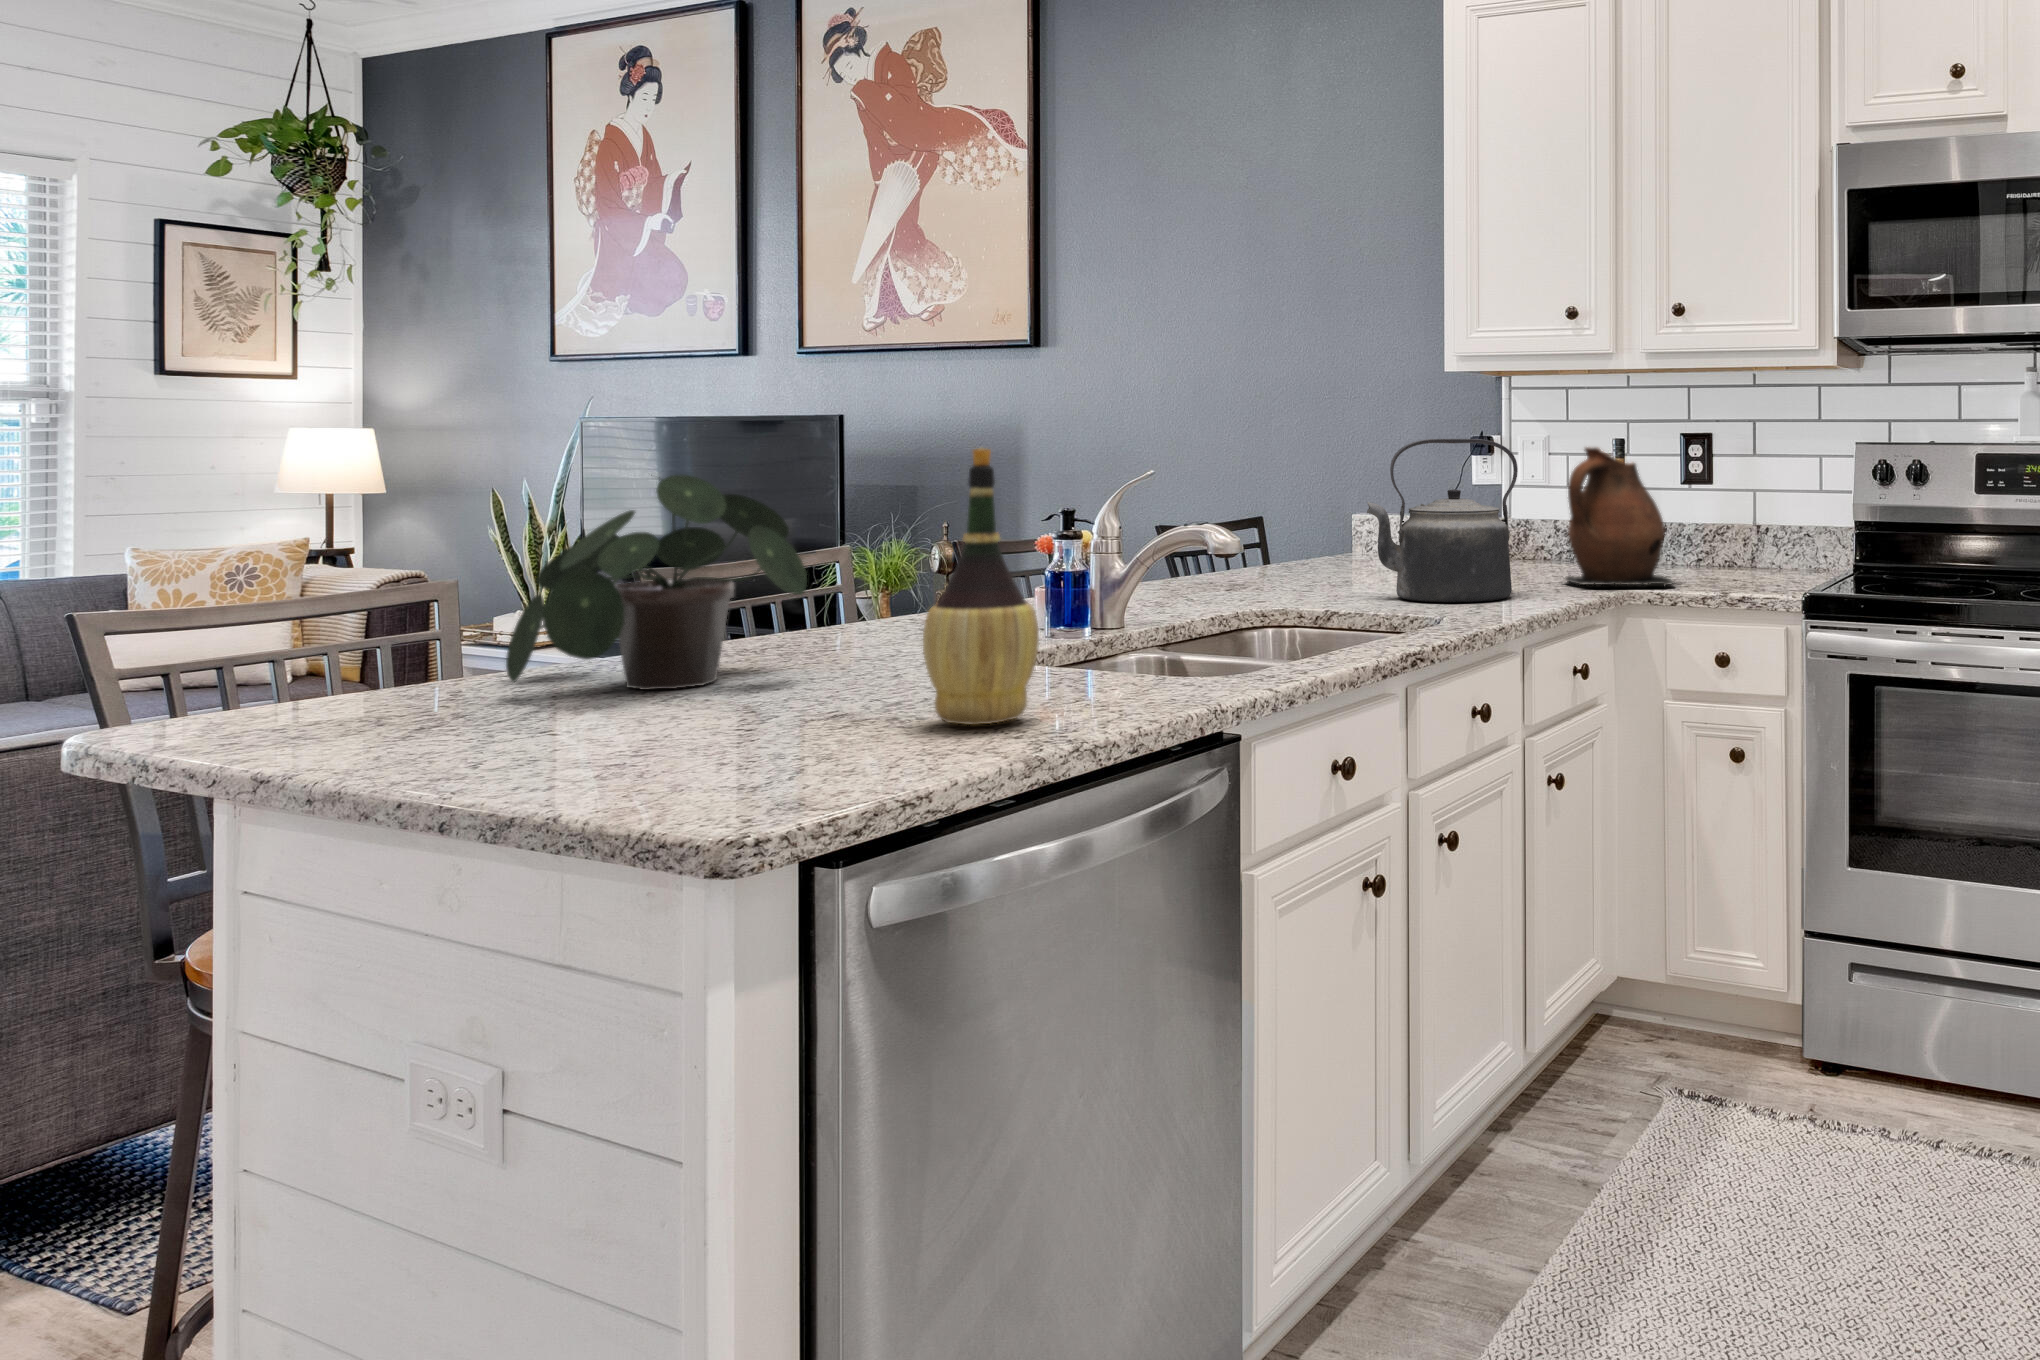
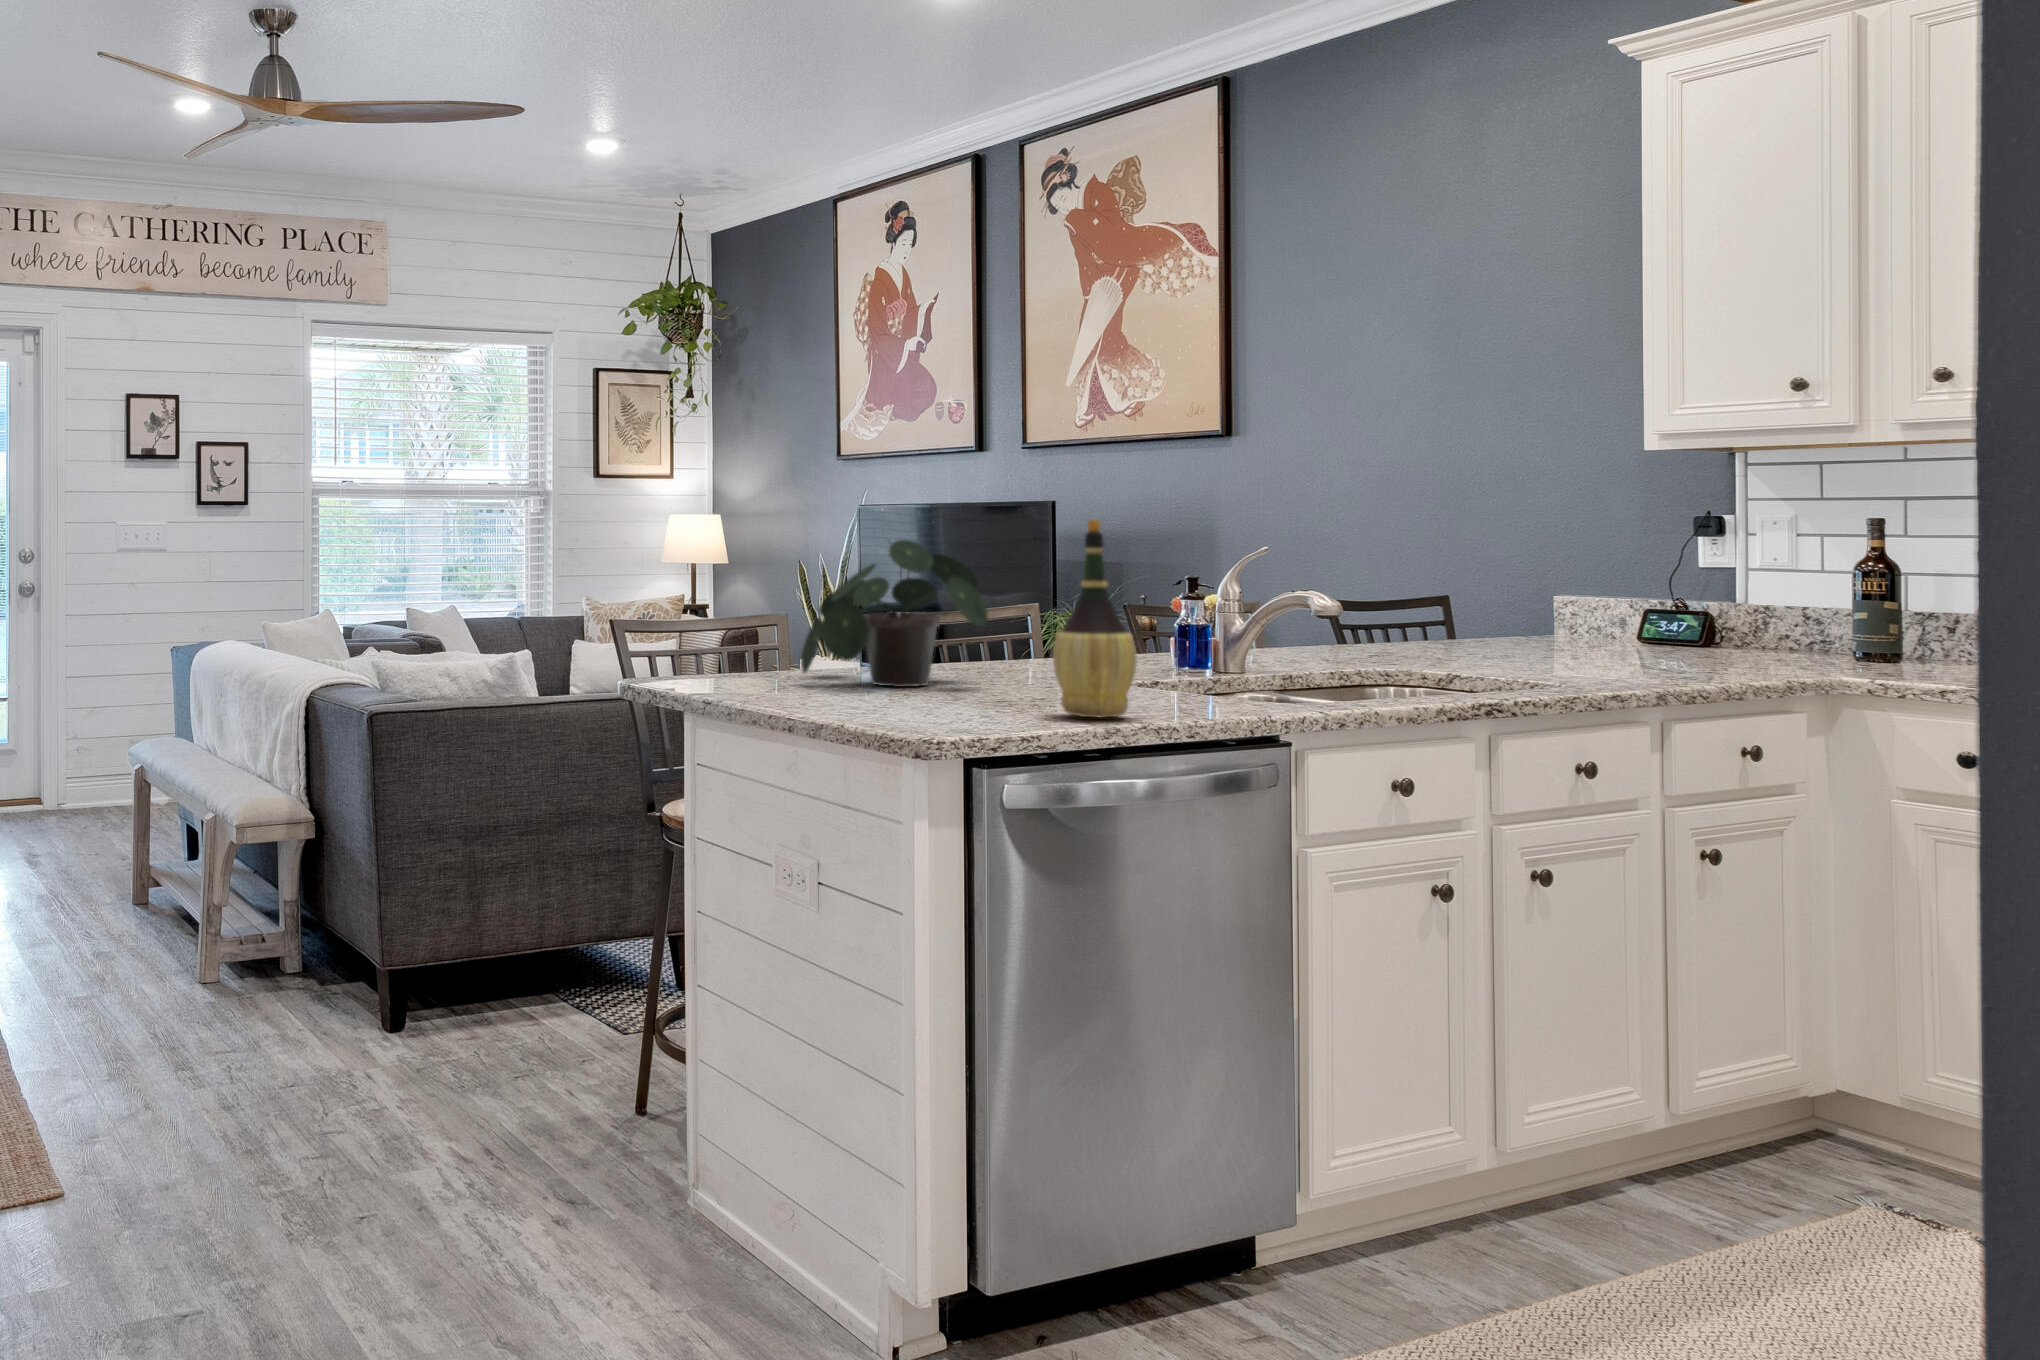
kettle: present [1367,439,1518,602] -> none [1510,517,1685,677]
ceramic pitcher: present [1566,447,1674,586] -> none [1758,526,1909,678]

